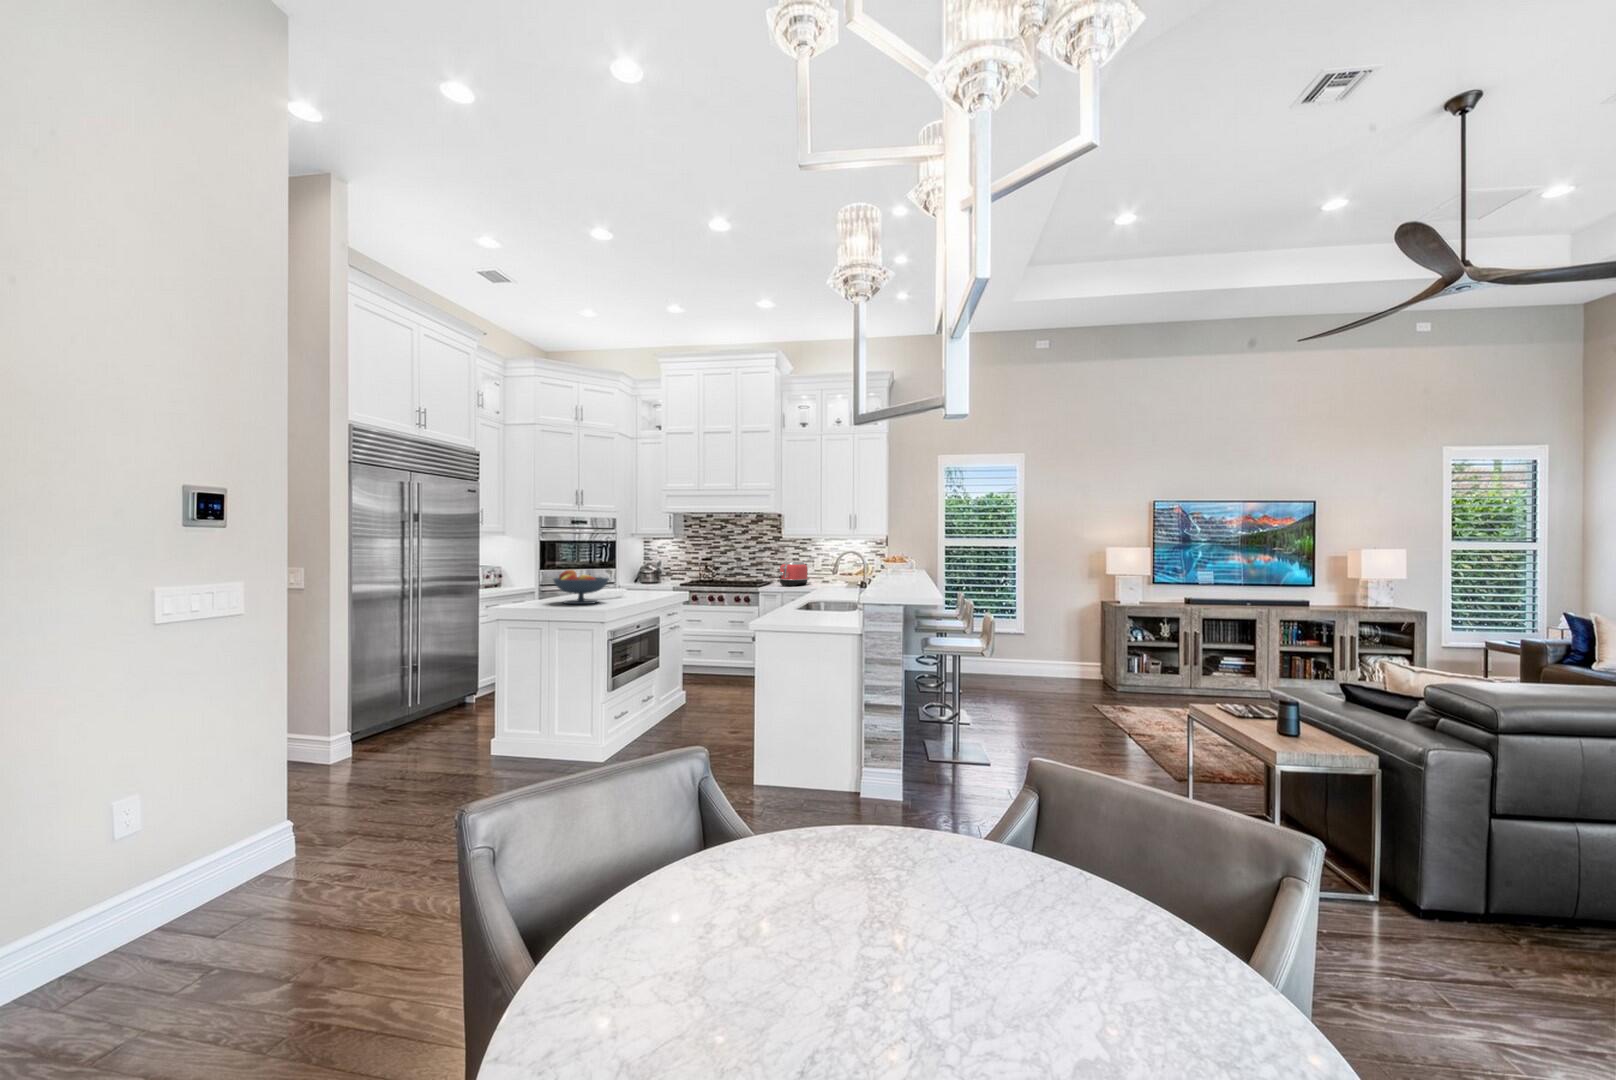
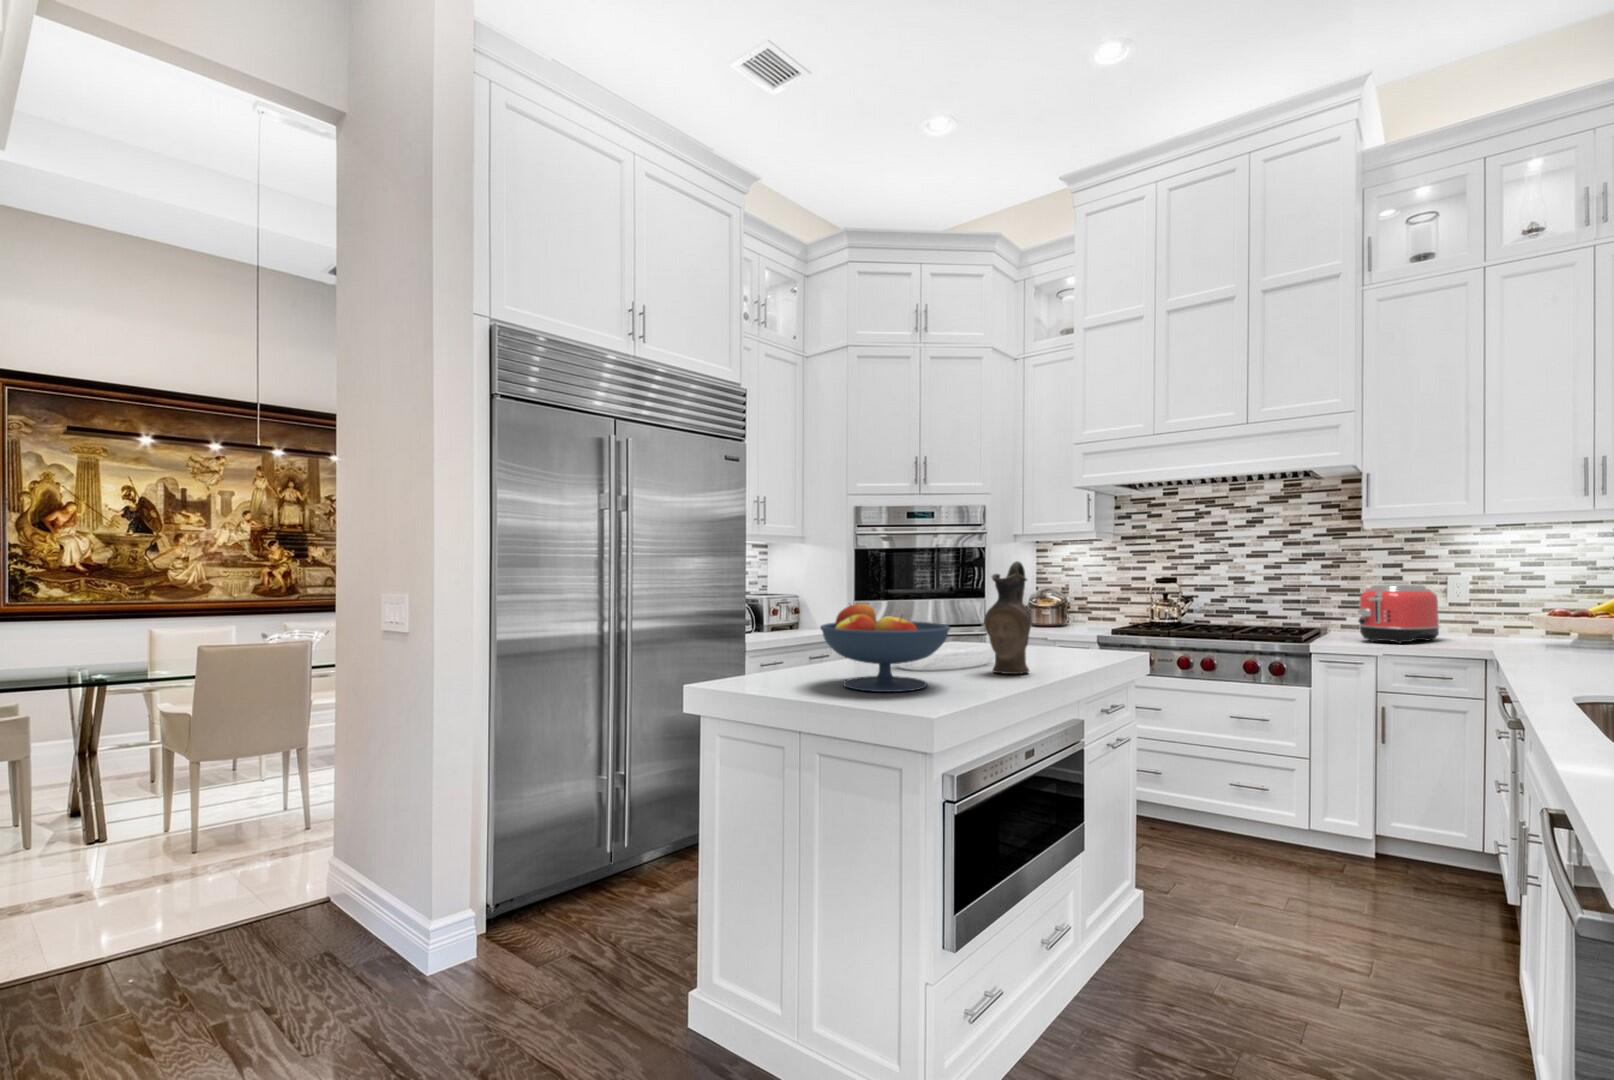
ceramic pitcher: none [621,552,641,598] -> present [984,561,1031,674]

